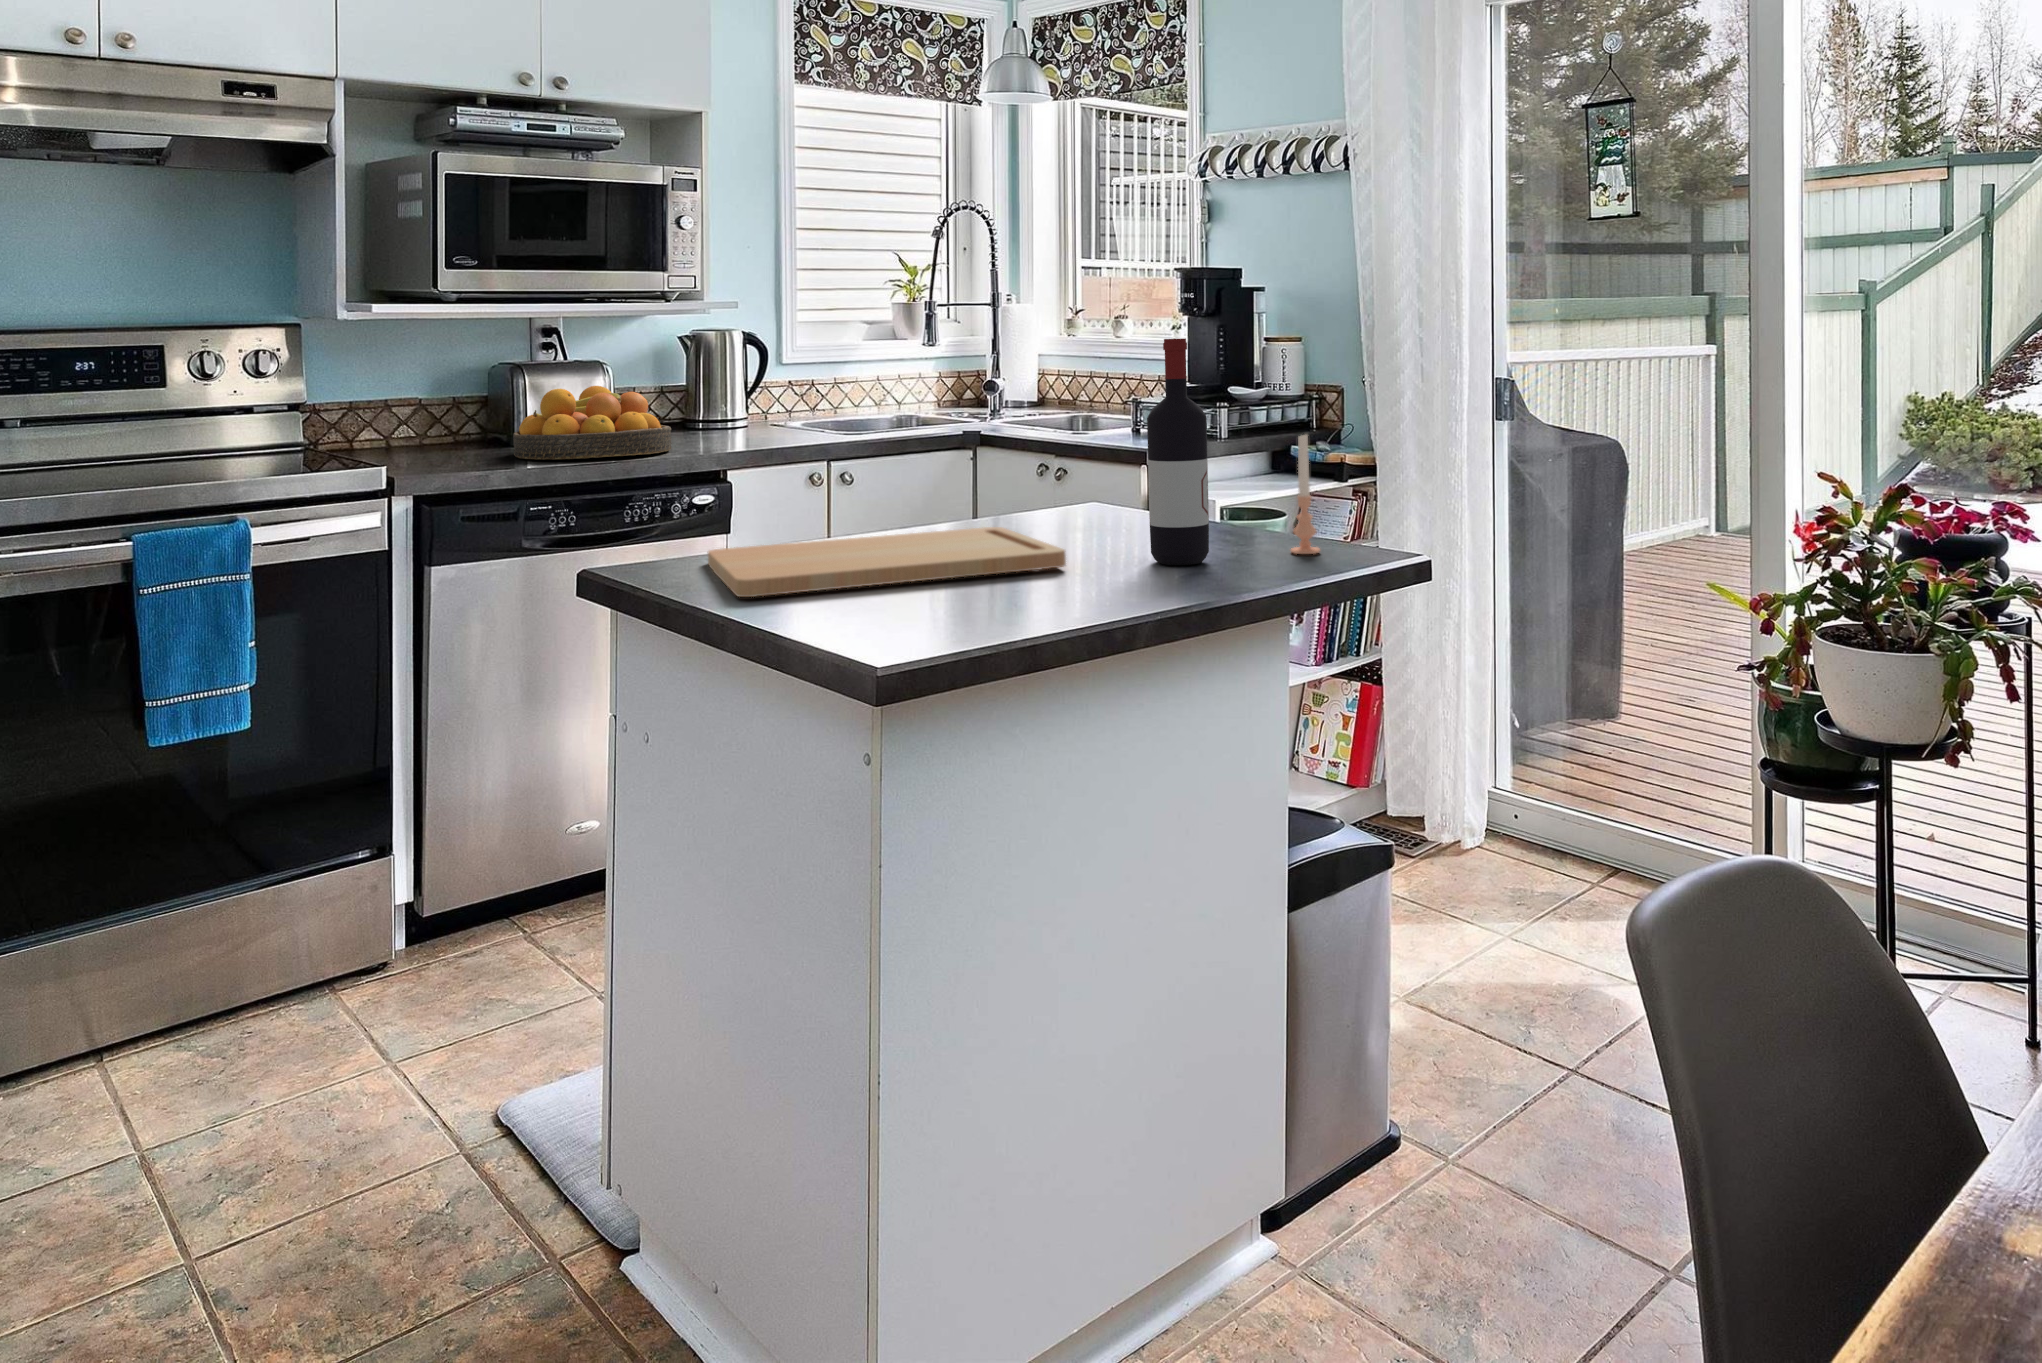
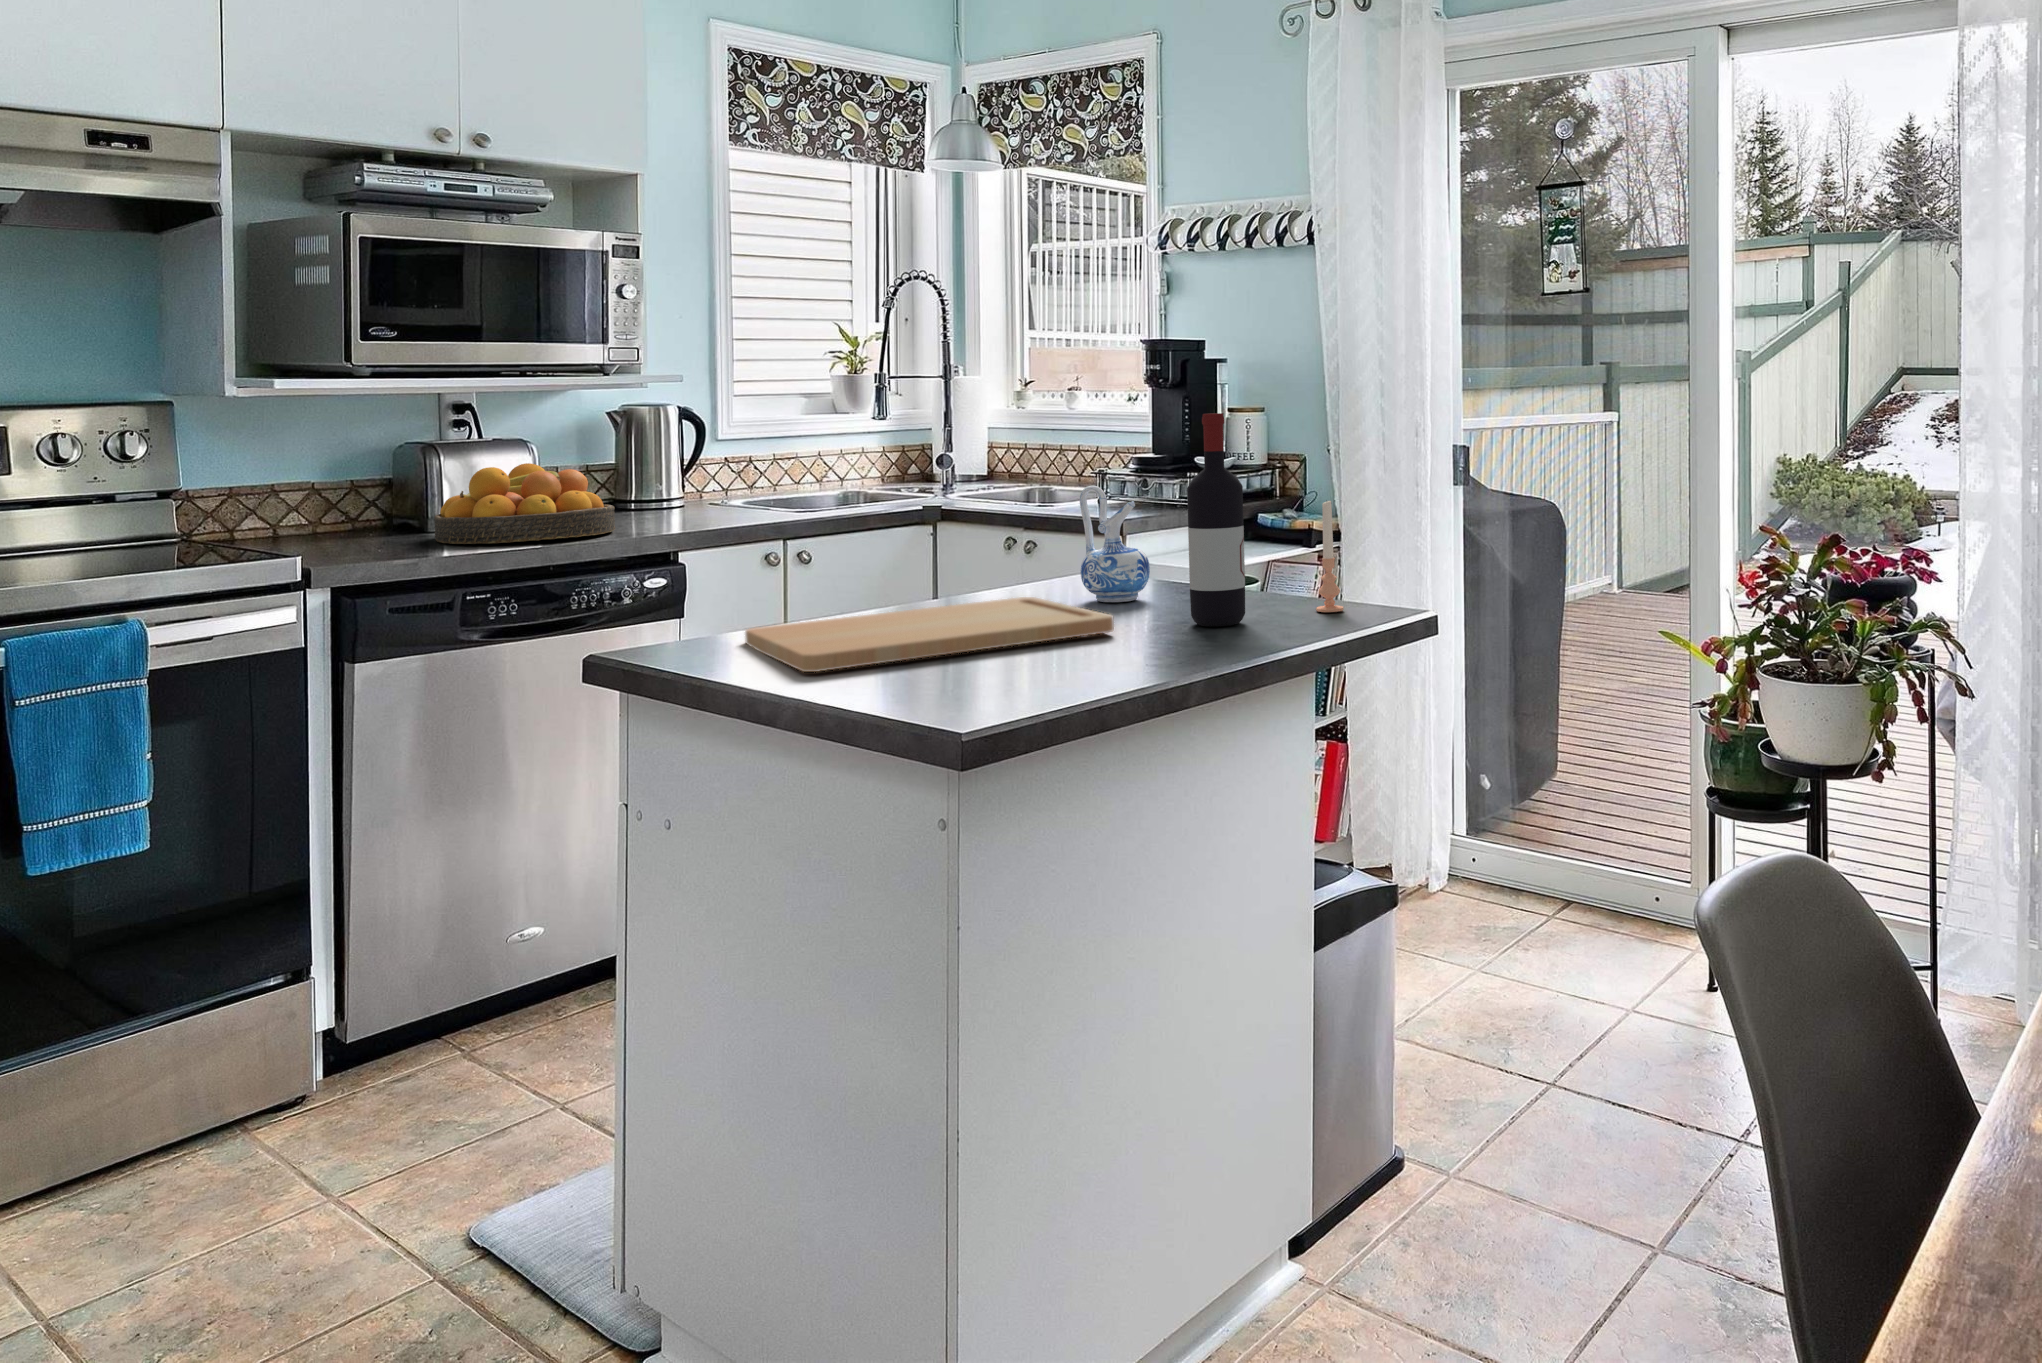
ceramic pitcher: none [1053,414,1124,535] -> present [1080,486,1150,602]

